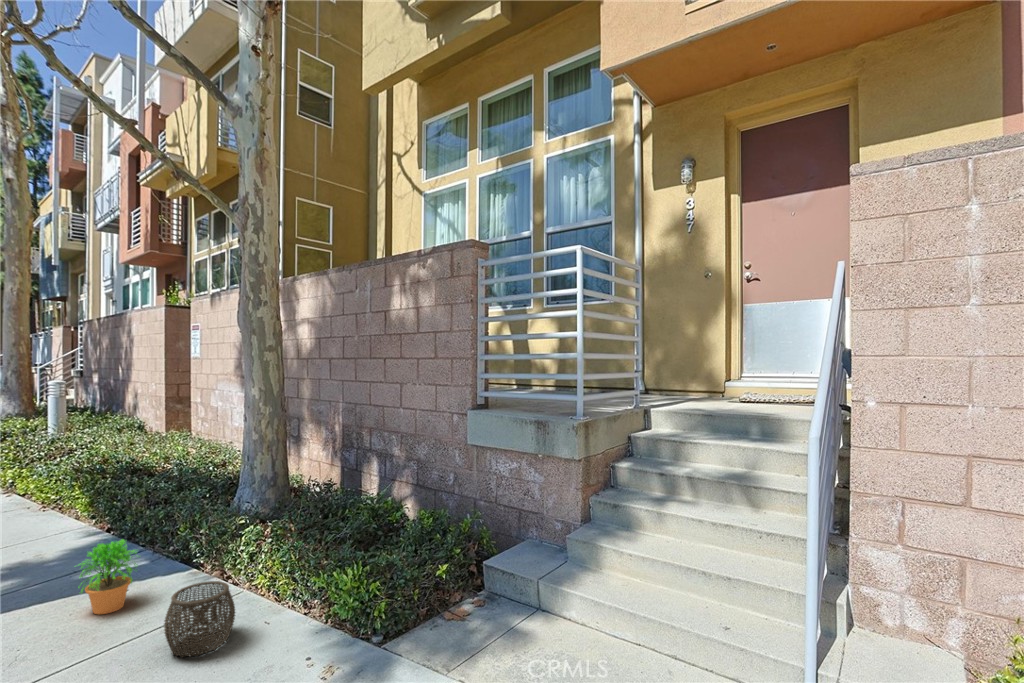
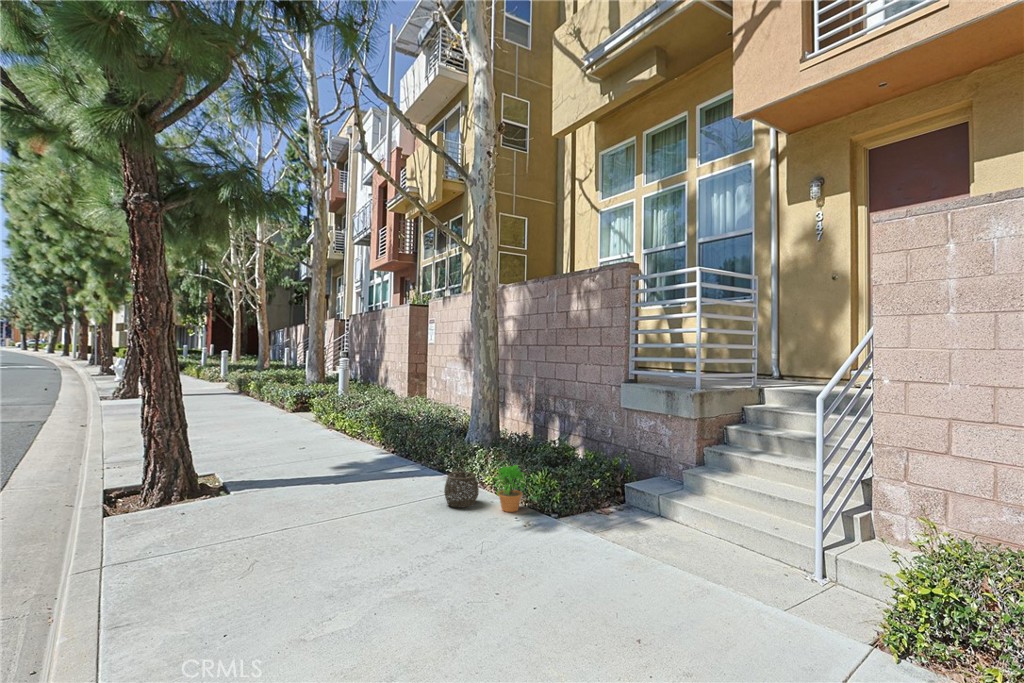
potted plant: present [78,539,136,614] -> present [495,465,525,512]

